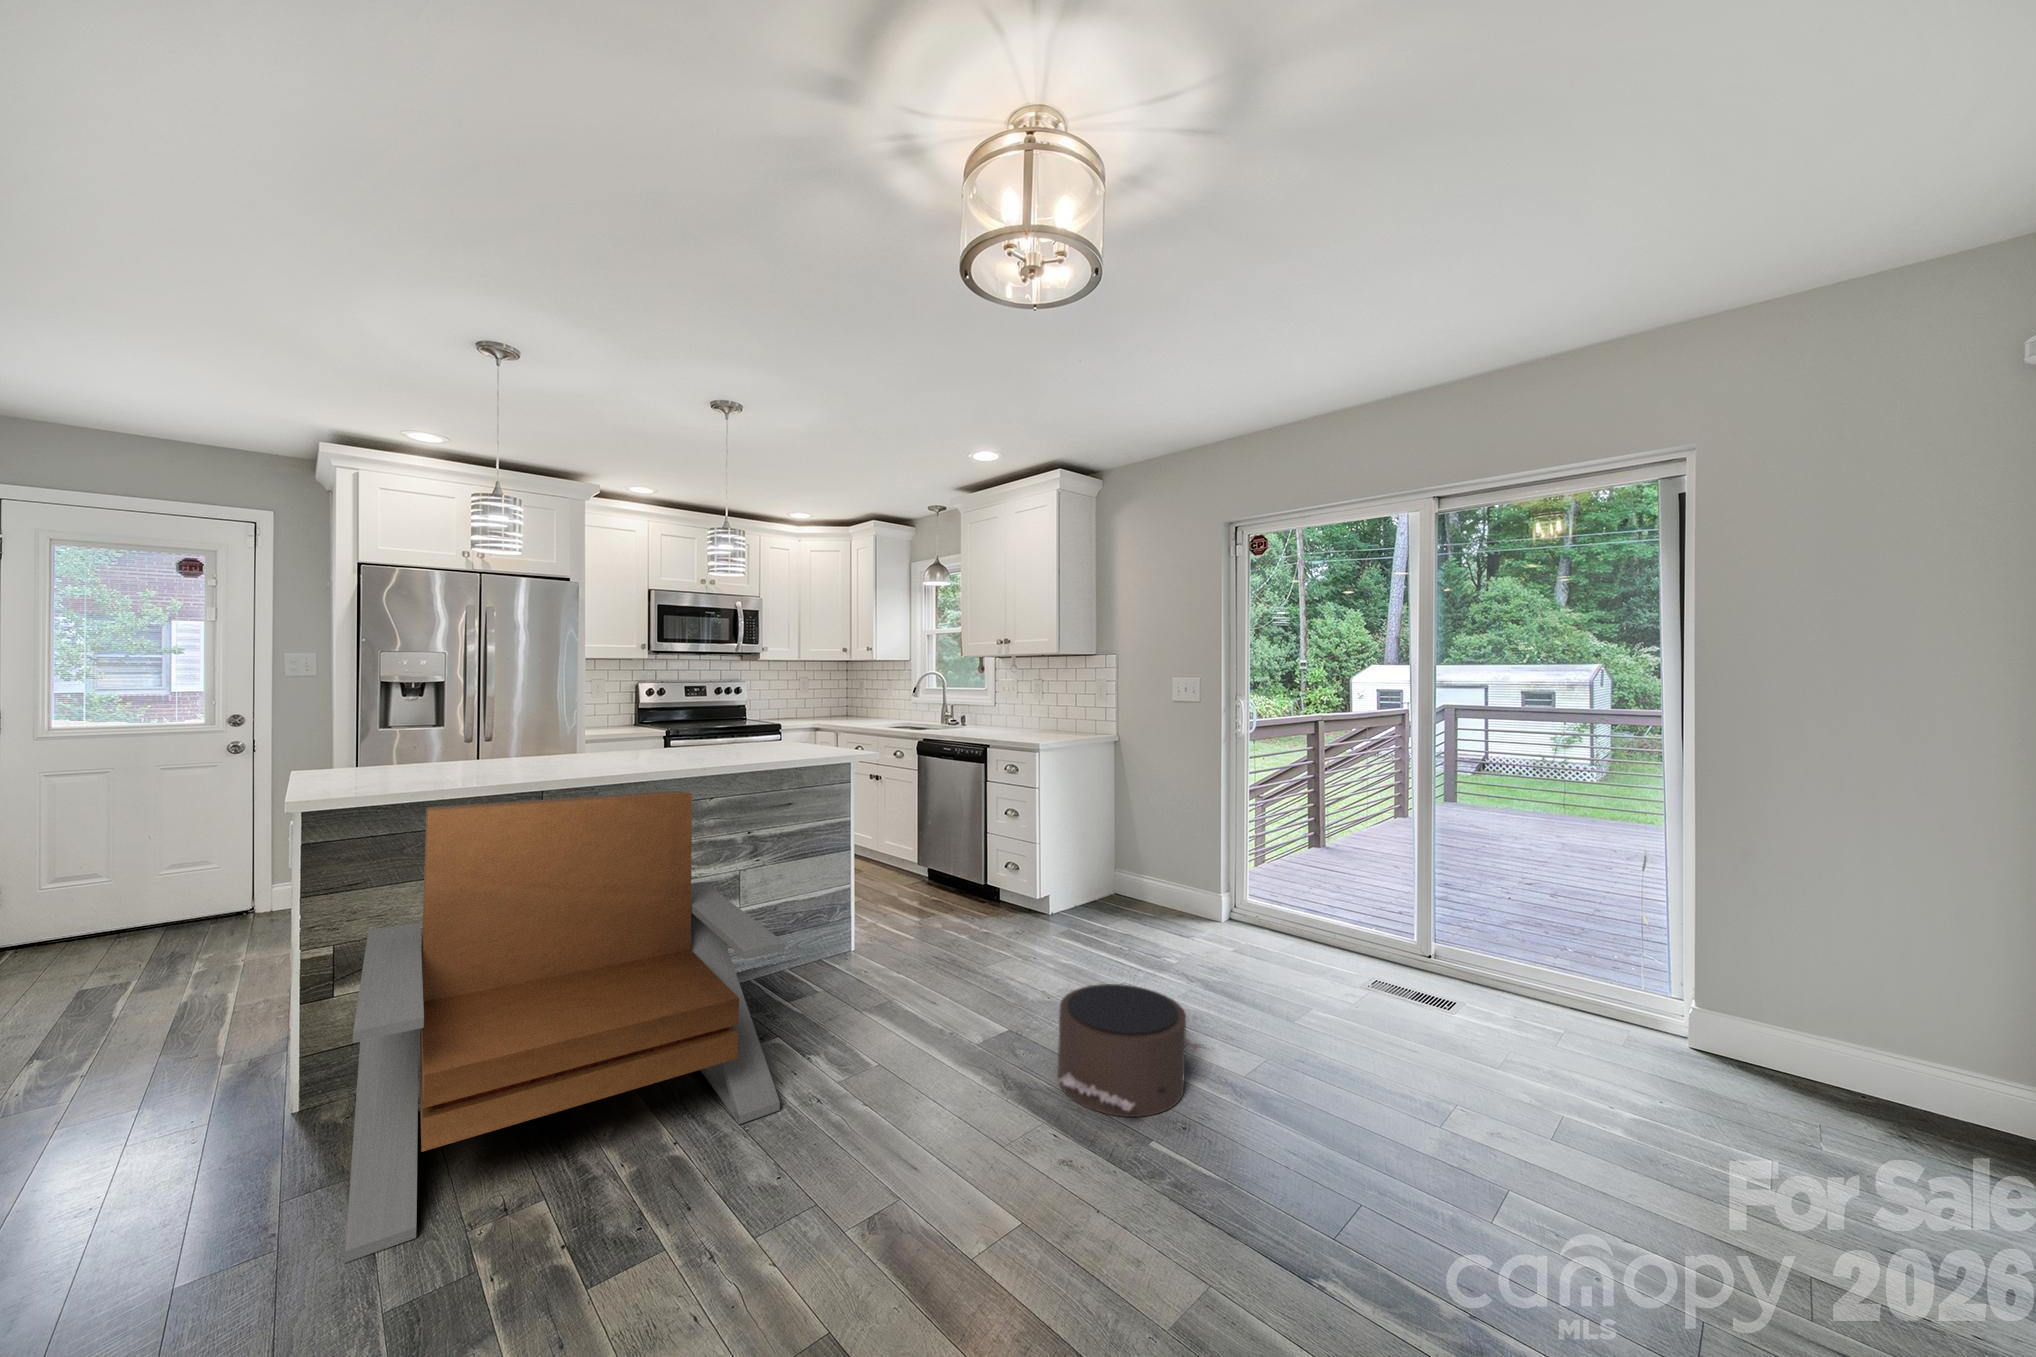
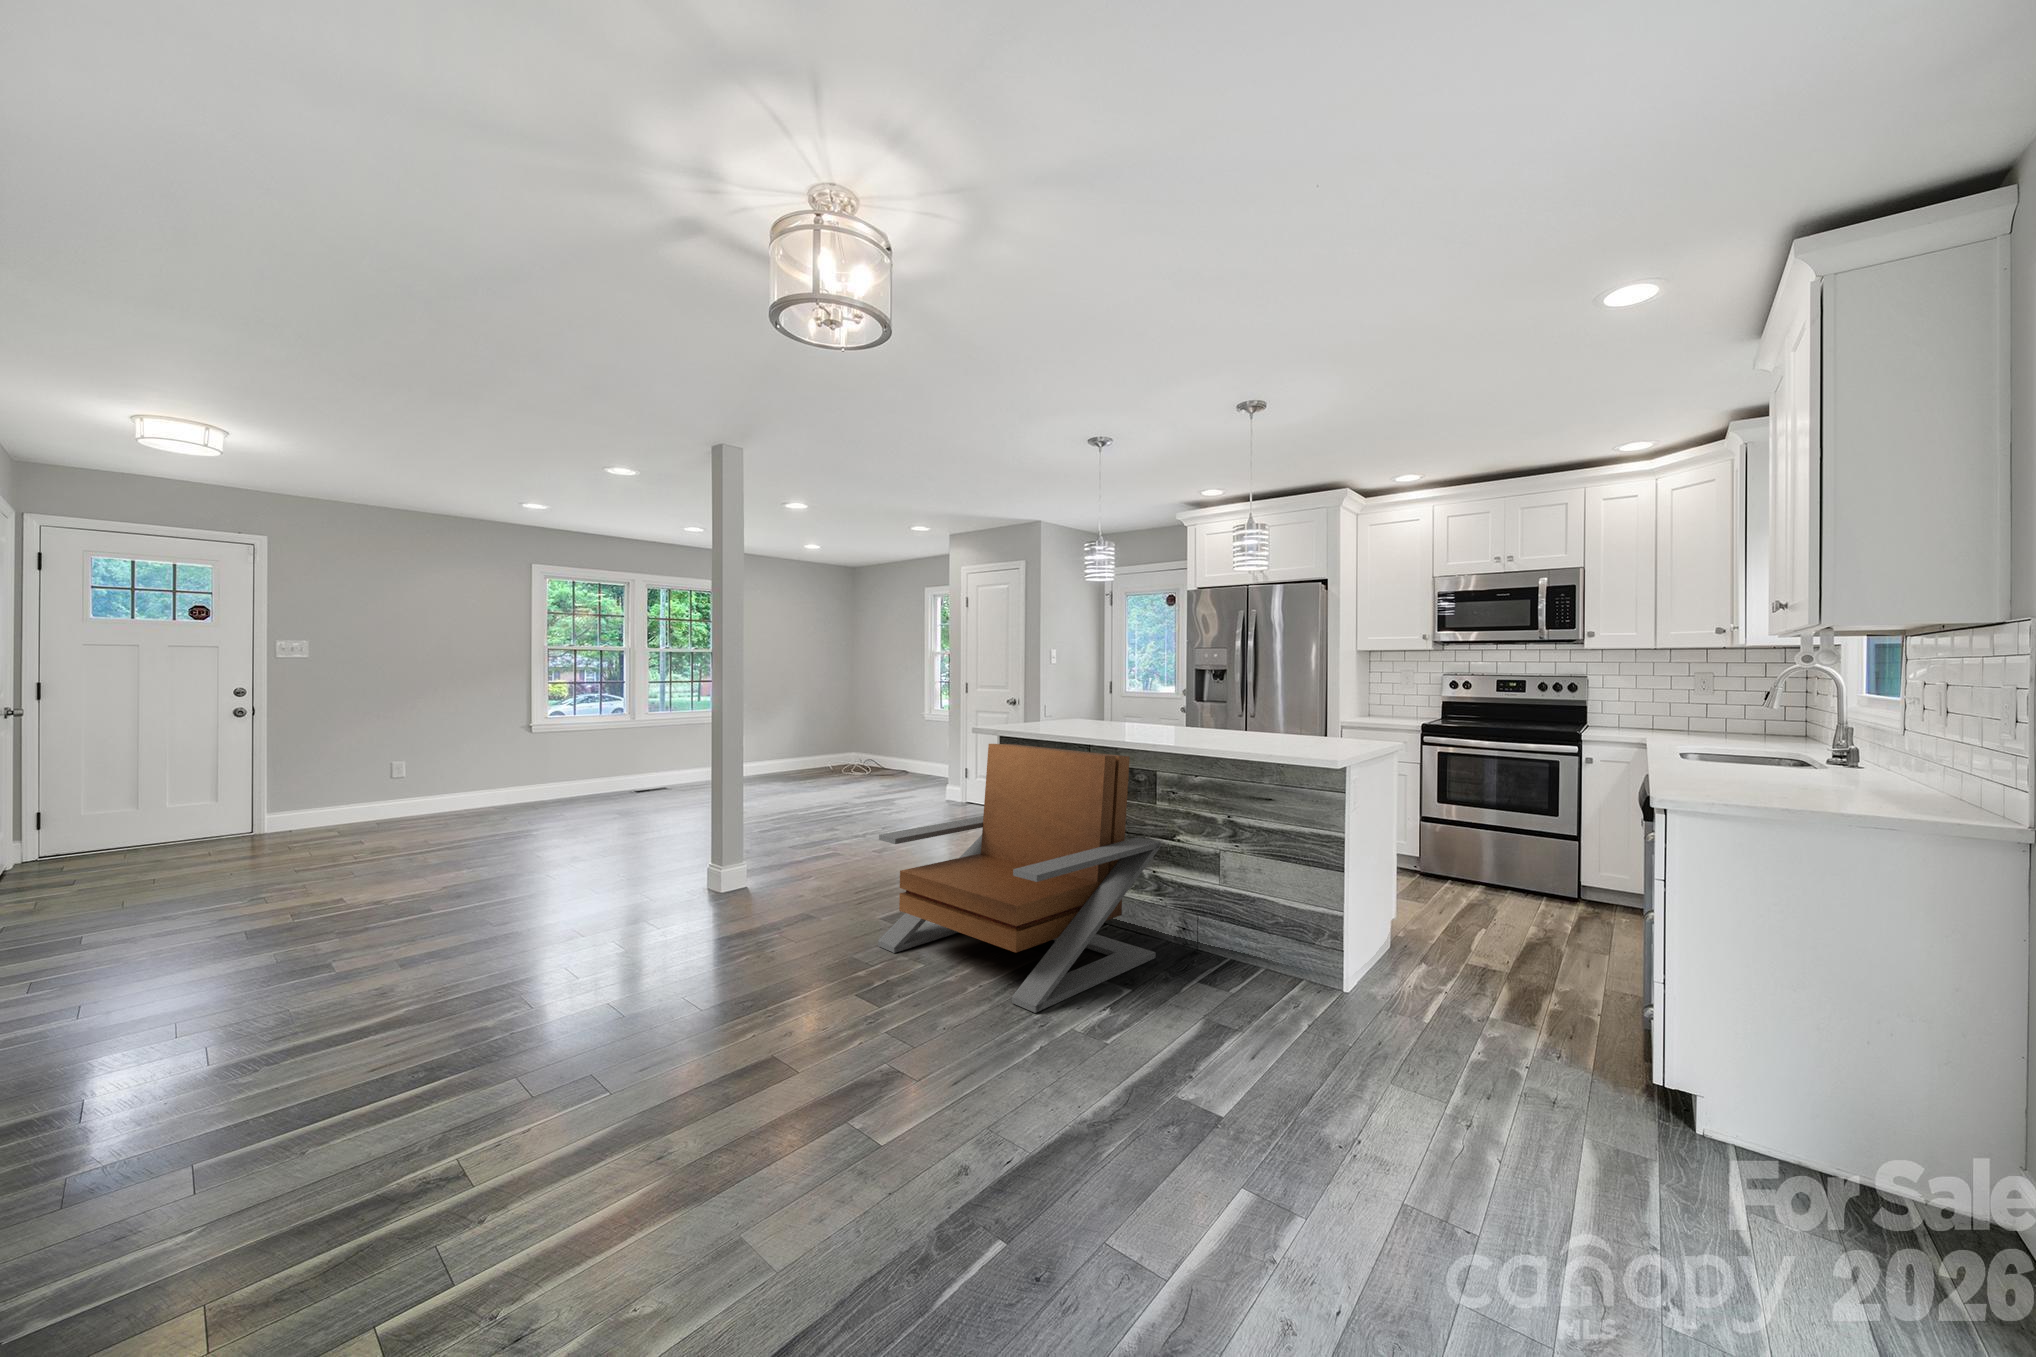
pouf: present [1058,984,1200,1117] -> none [1069,1065,1317,1280]

